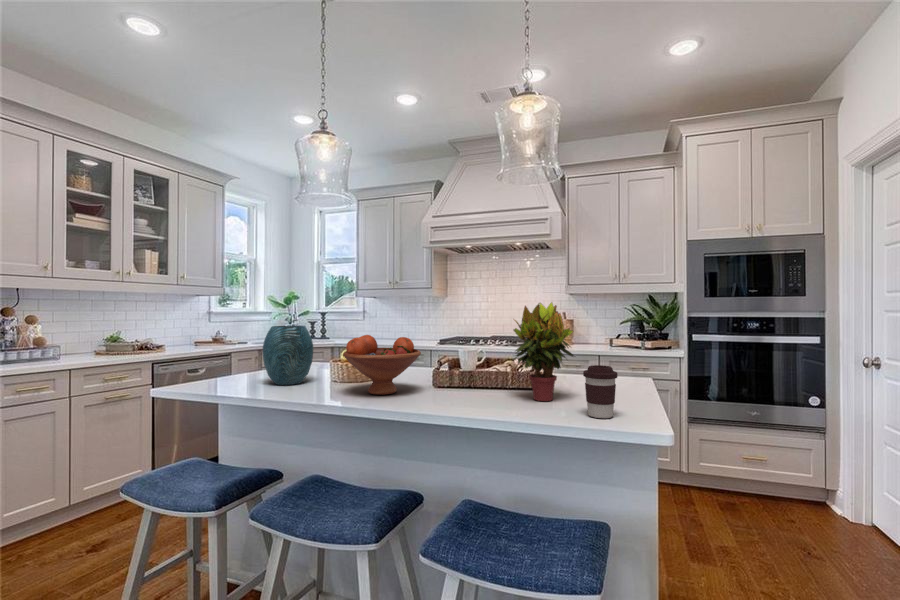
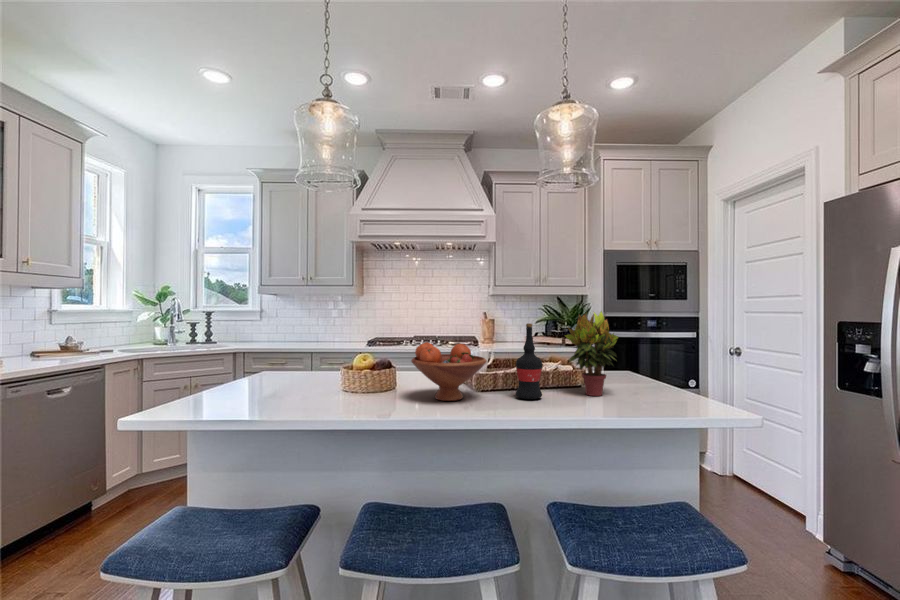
wine bottle: none [447,316,476,399] -> present [516,323,543,399]
vase: present [263,325,313,385] -> none [299,334,352,399]
coffee cup: present [583,365,618,418] -> none [649,364,678,406]

